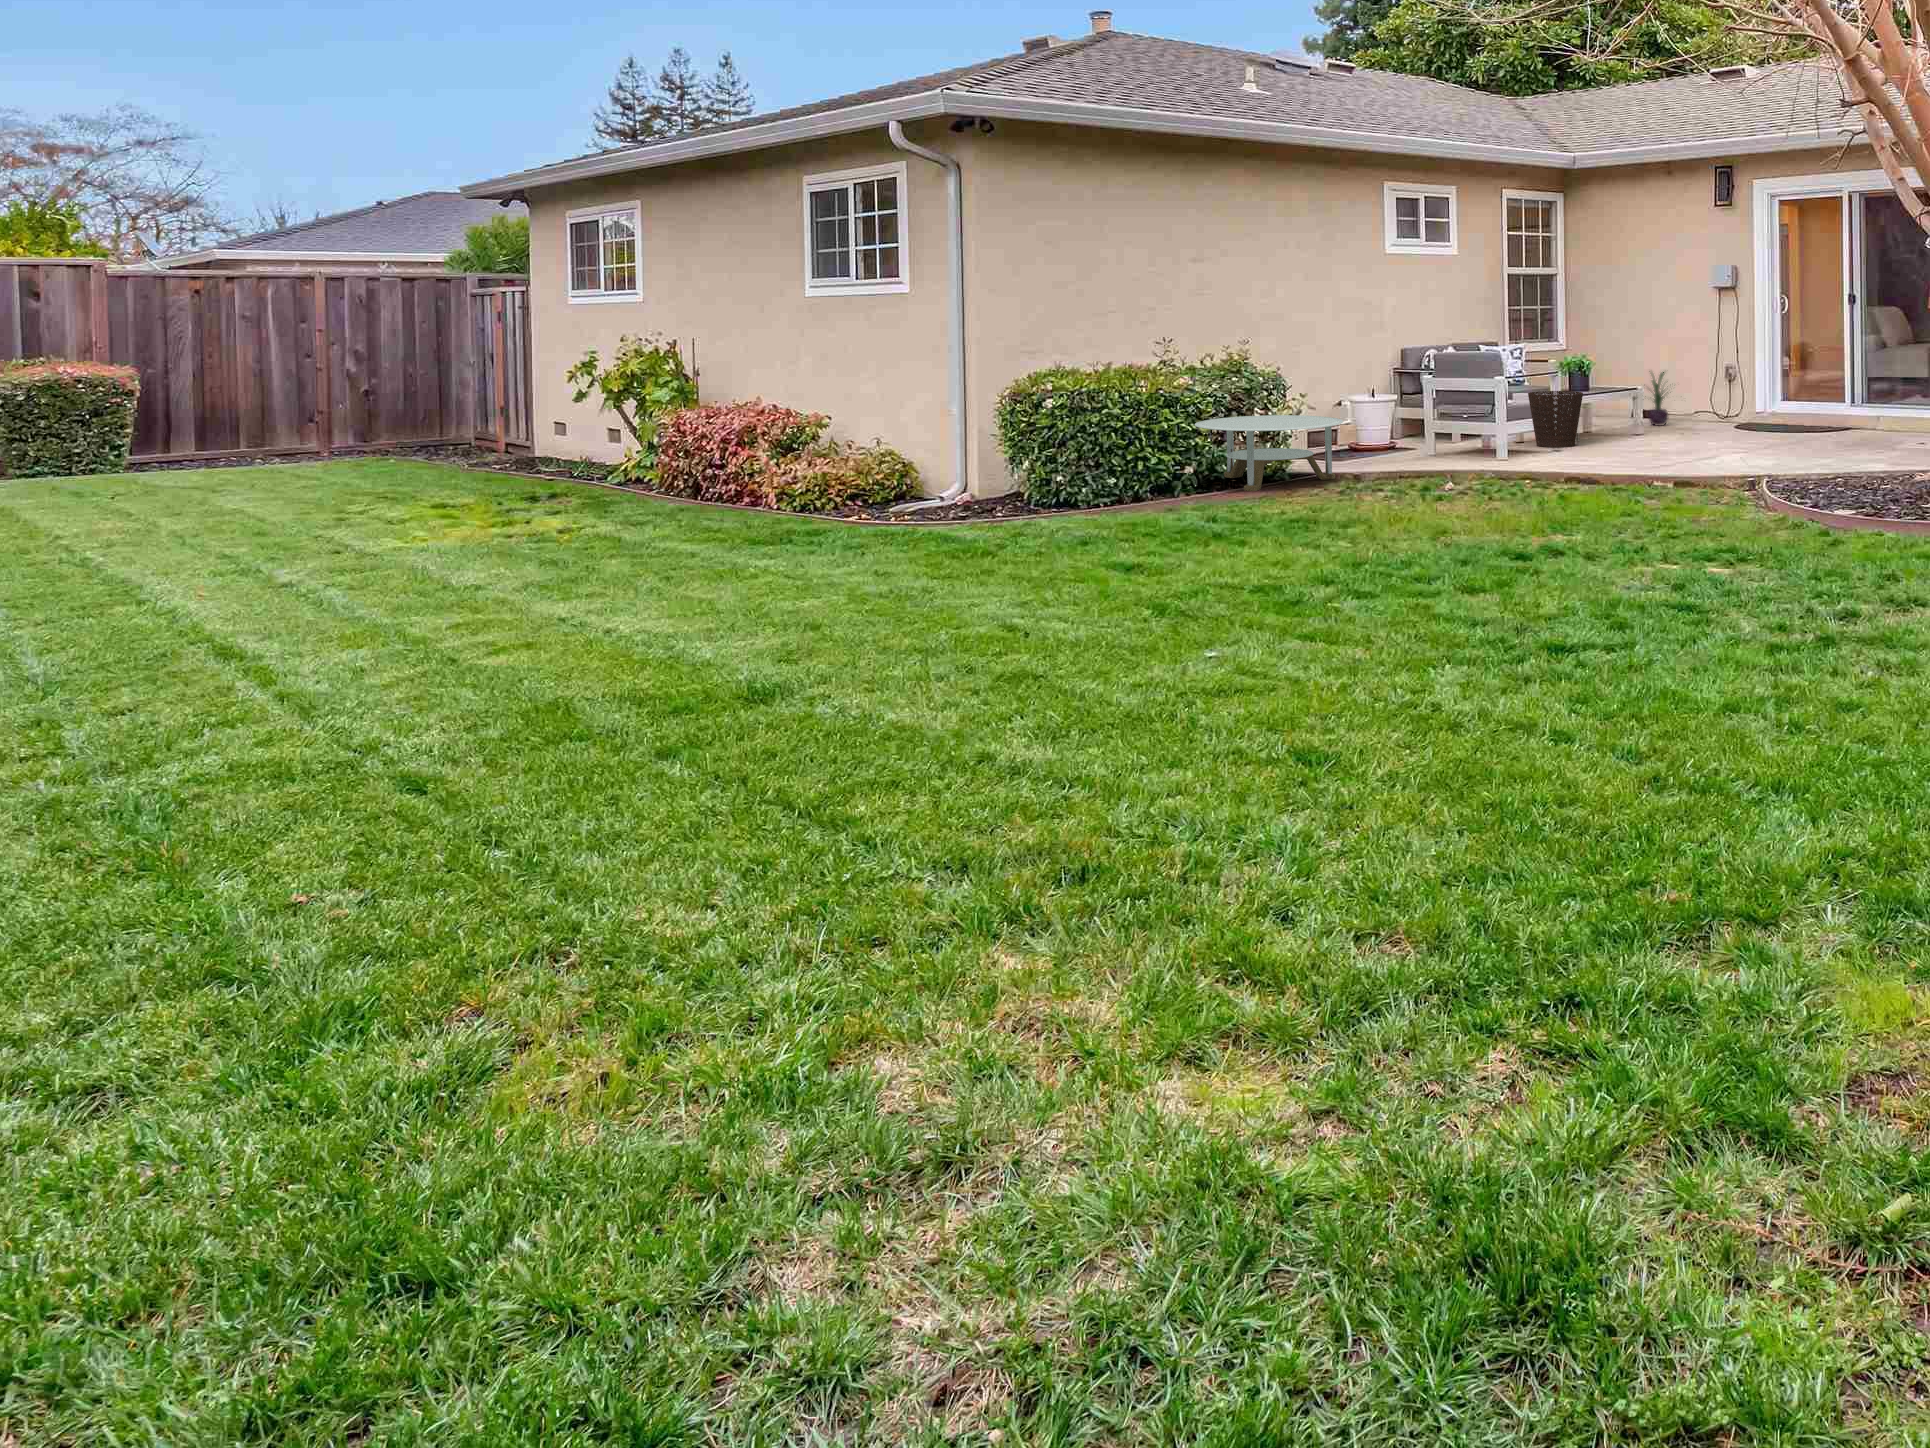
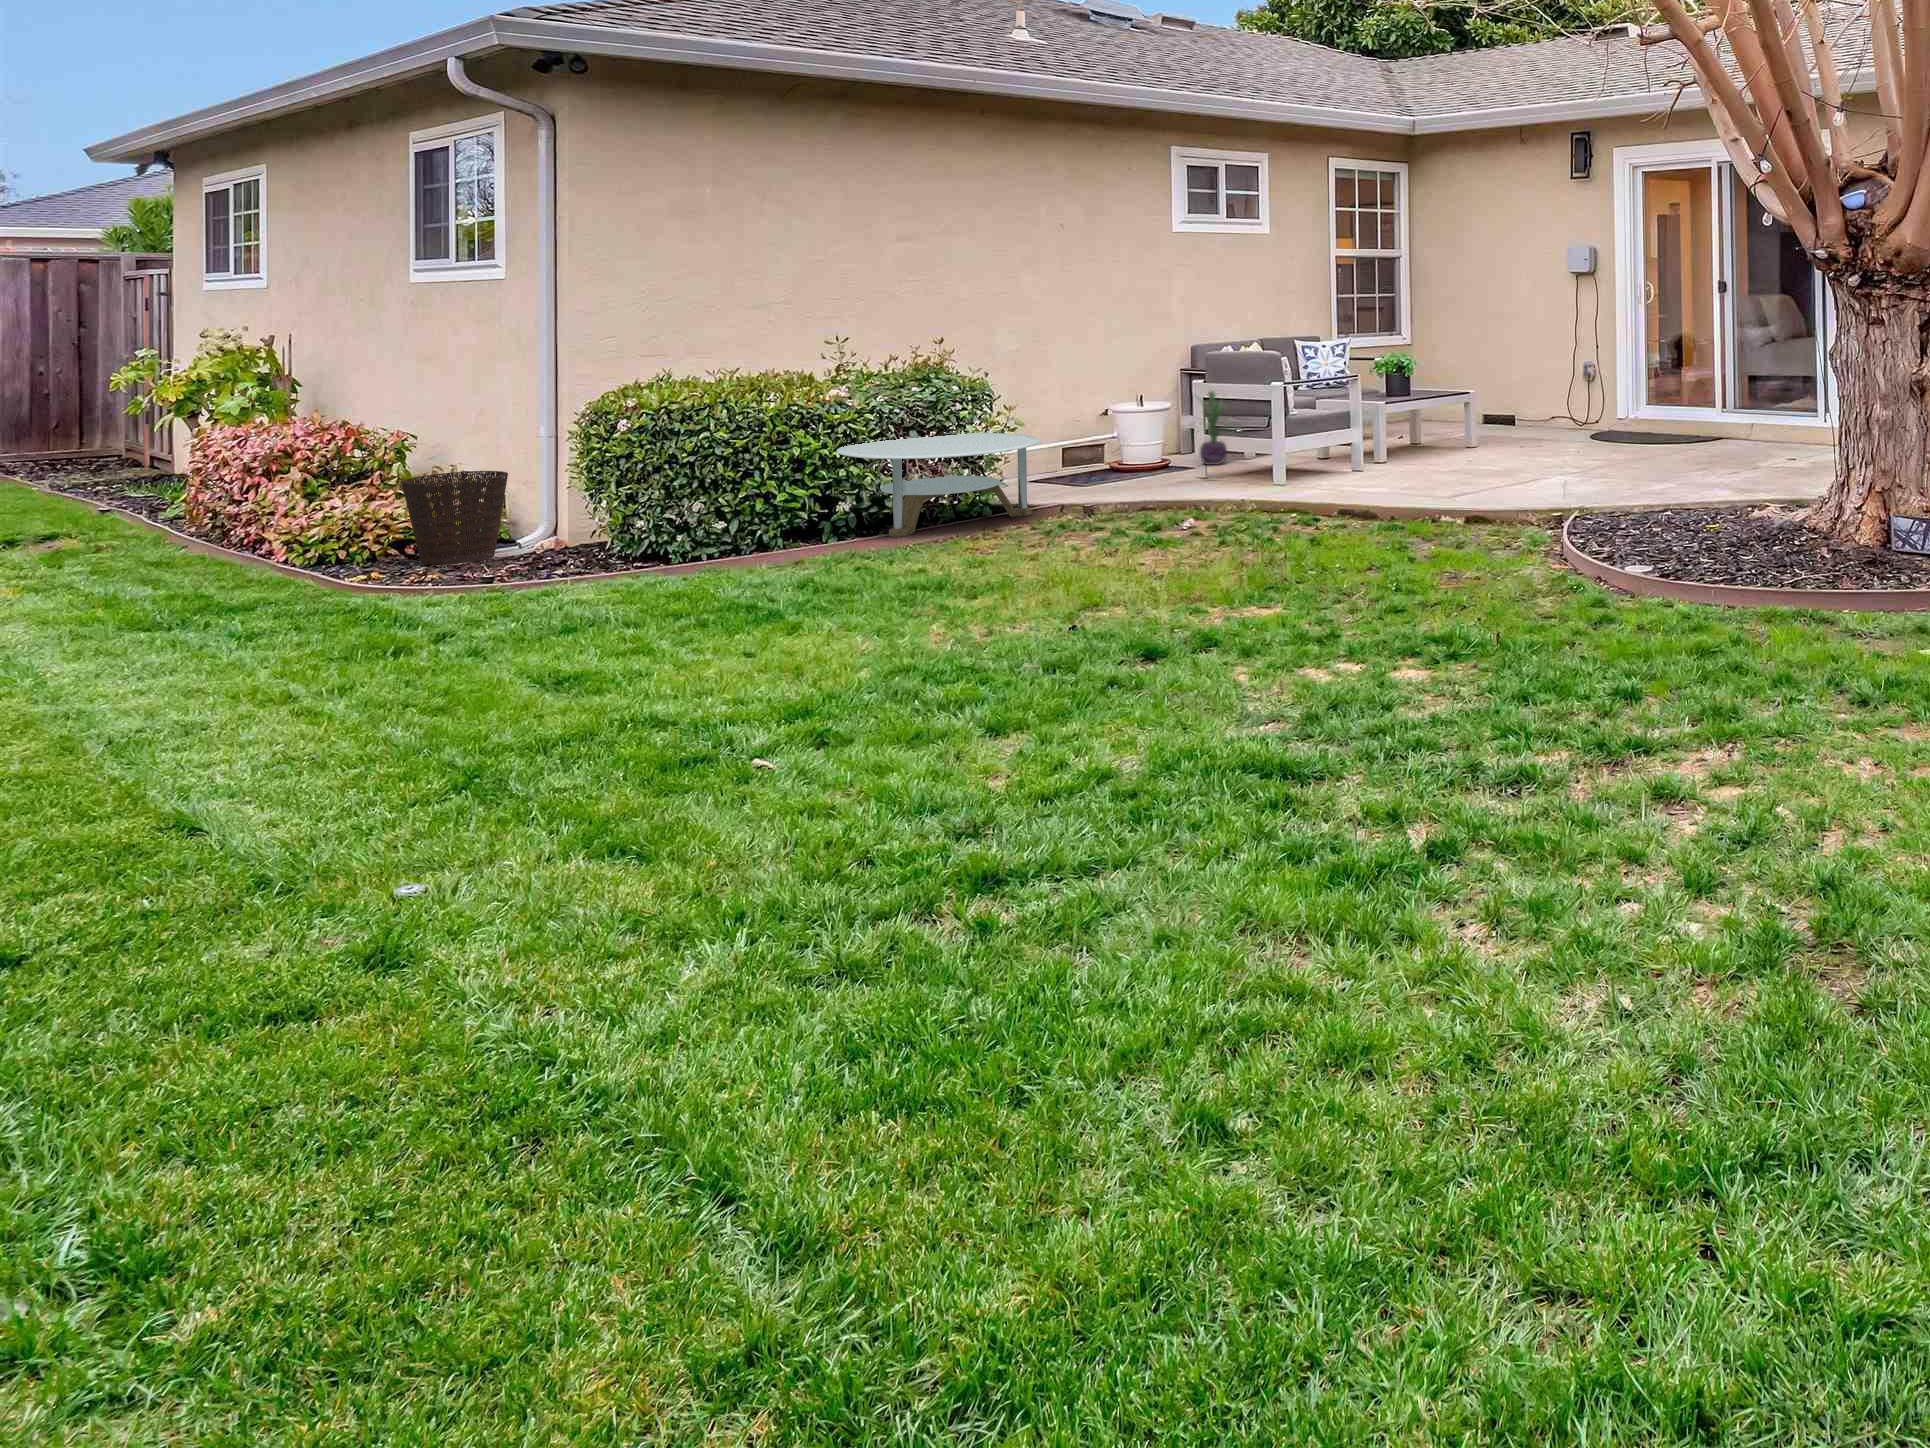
decorative plant: present [1649,372,1668,426] -> present [1194,391,1234,465]
basket: present [1528,391,1583,448] -> present [401,471,508,565]

